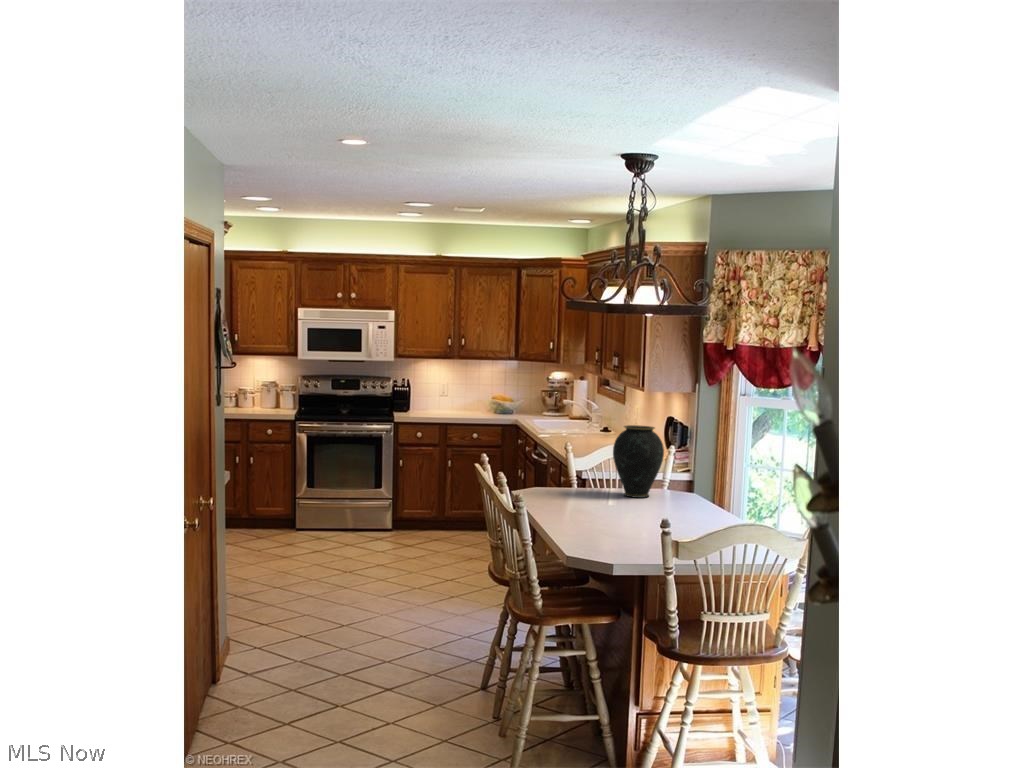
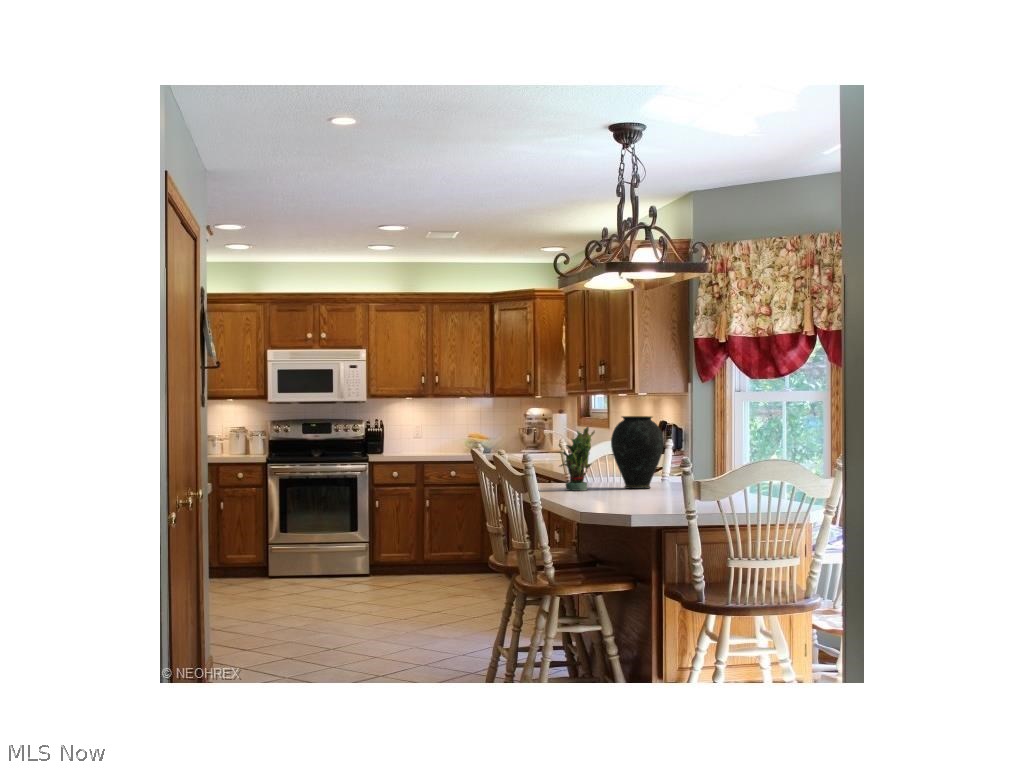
potted plant: none [558,441,596,500] -> present [560,427,595,491]

